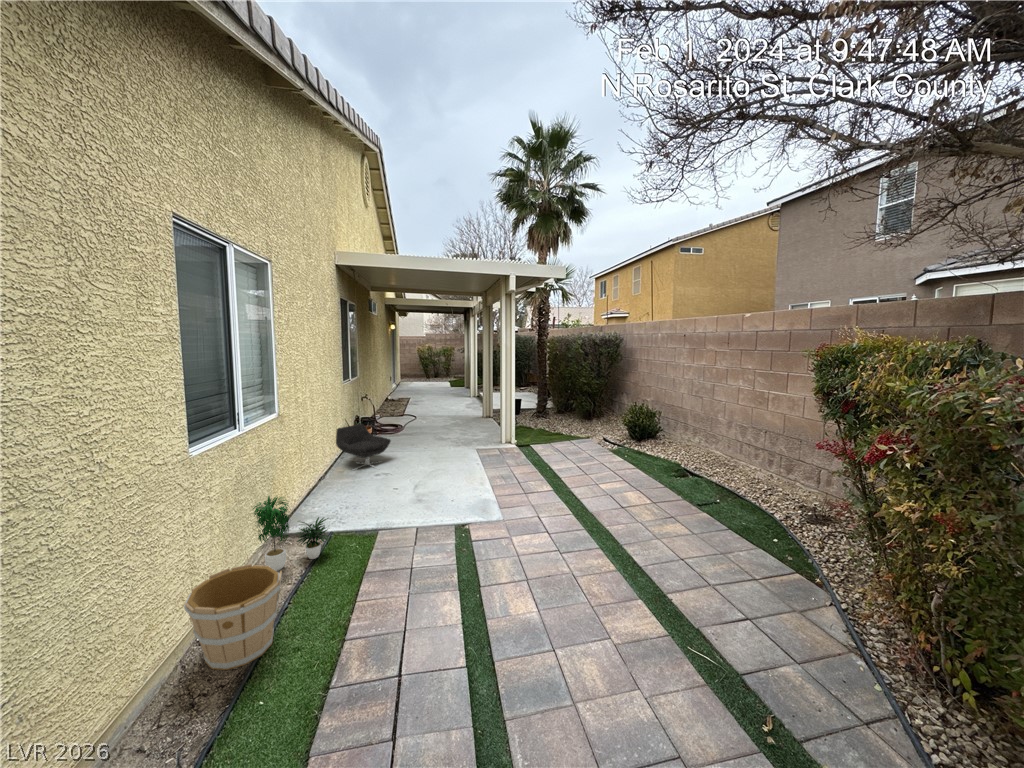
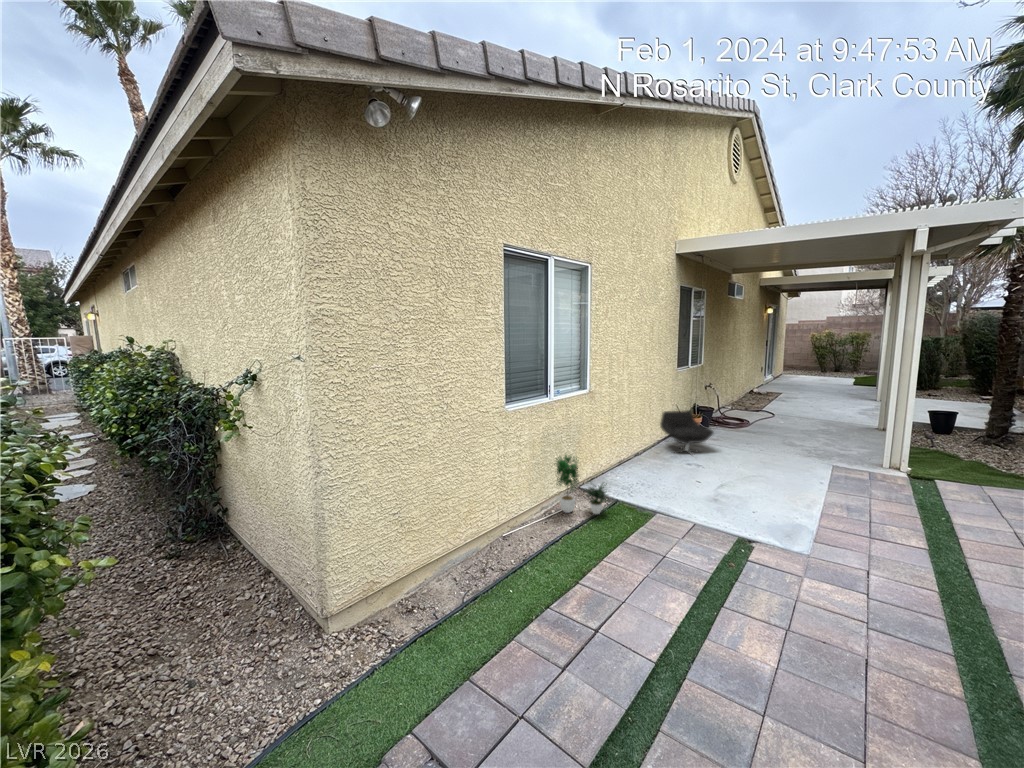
wooden bucket: present [184,564,282,670] -> none [489,495,547,564]

